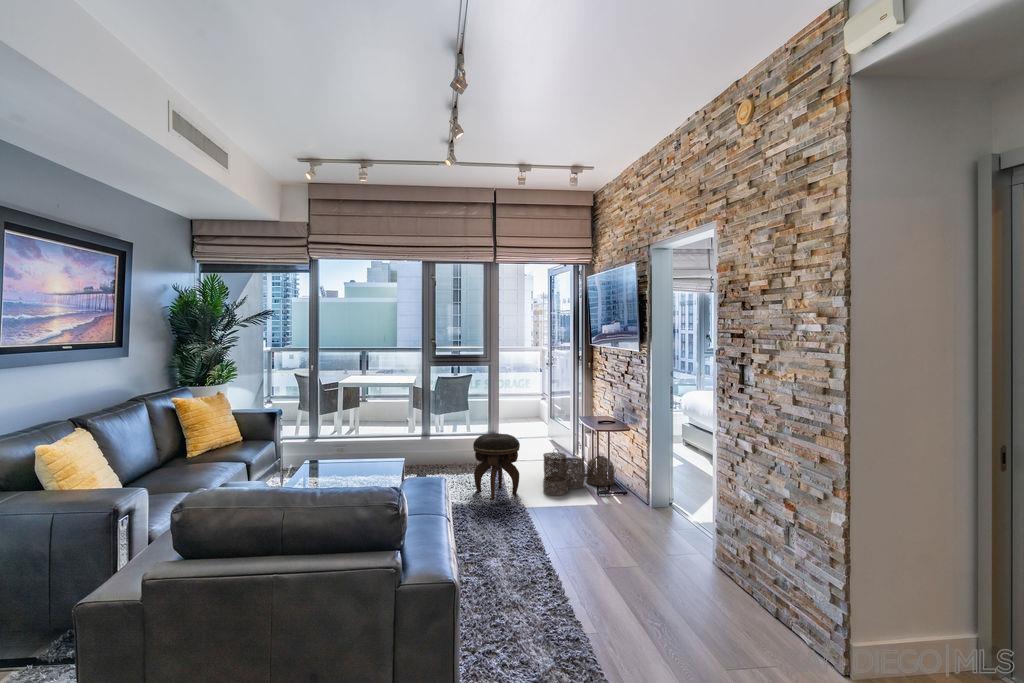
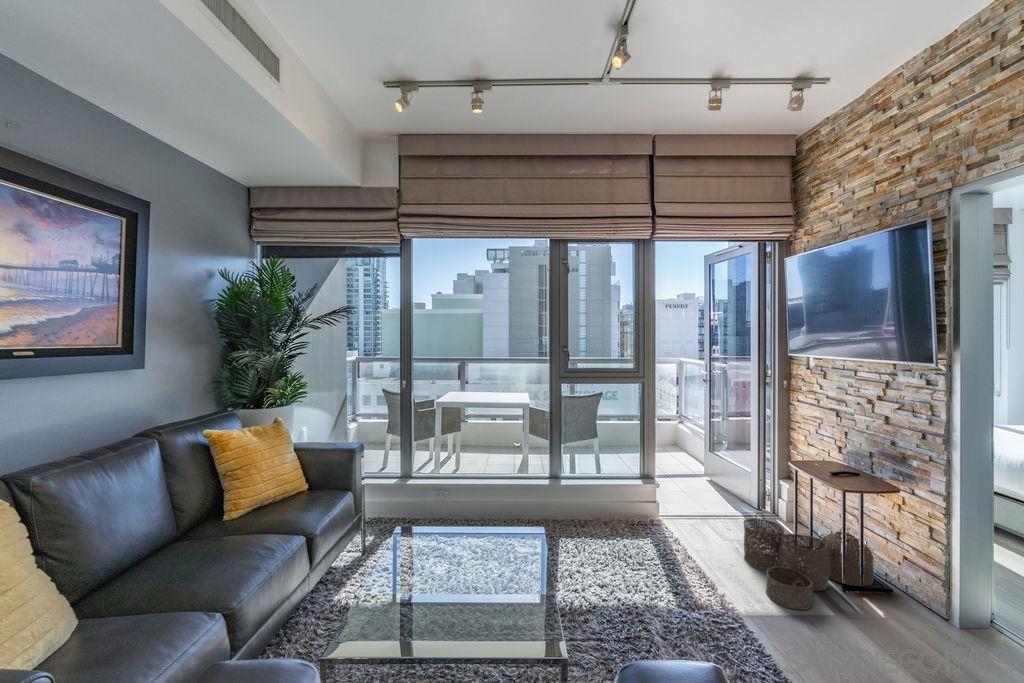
footstool: present [473,433,520,499] -> none [652,494,733,612]

